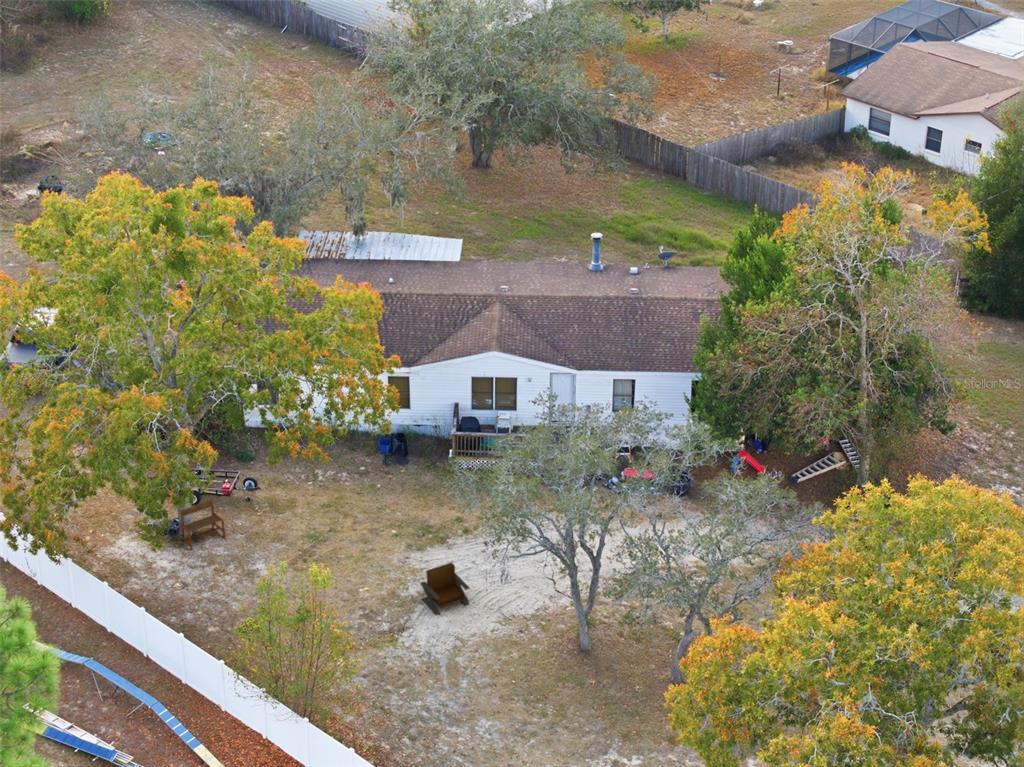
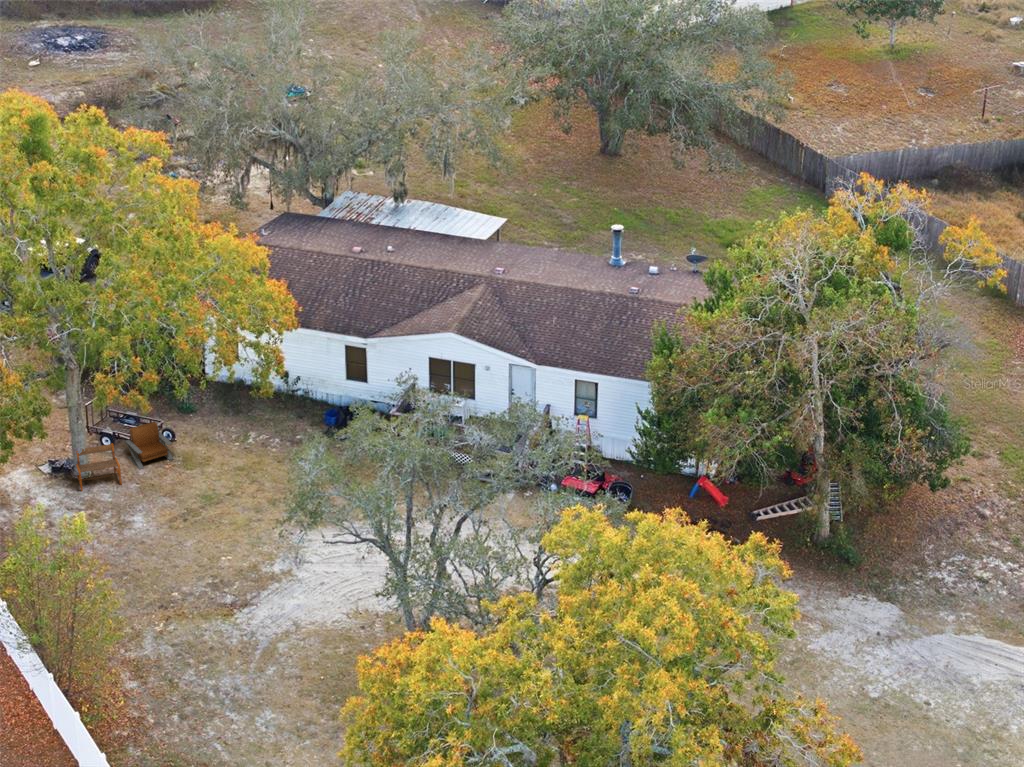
lounge chair: present [421,563,470,615] -> present [125,422,173,469]

